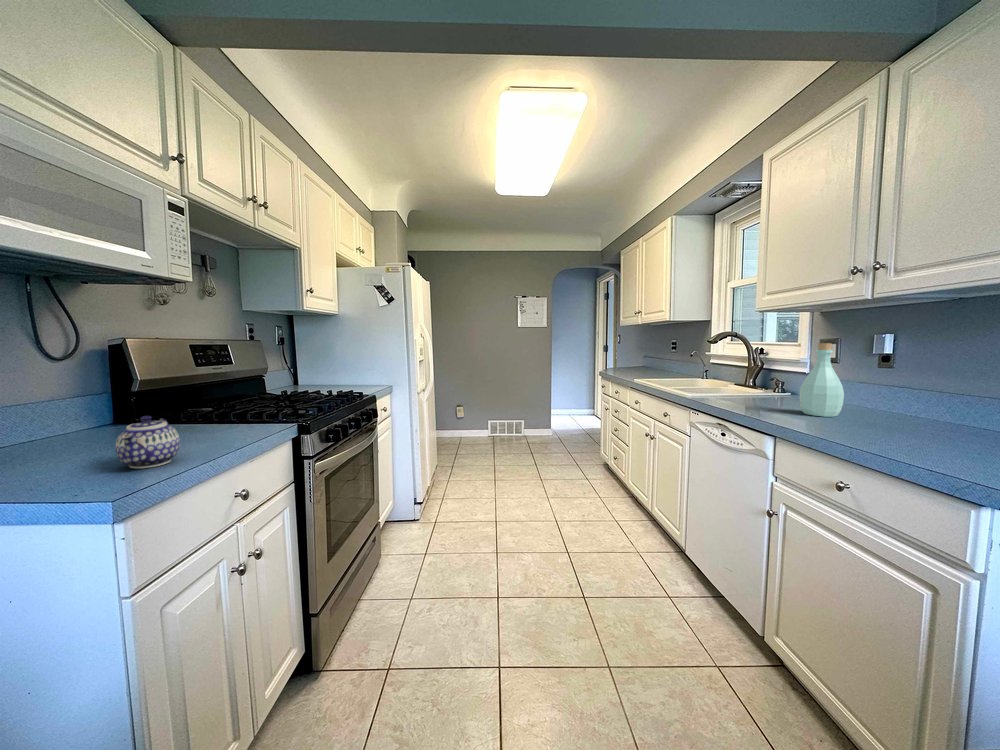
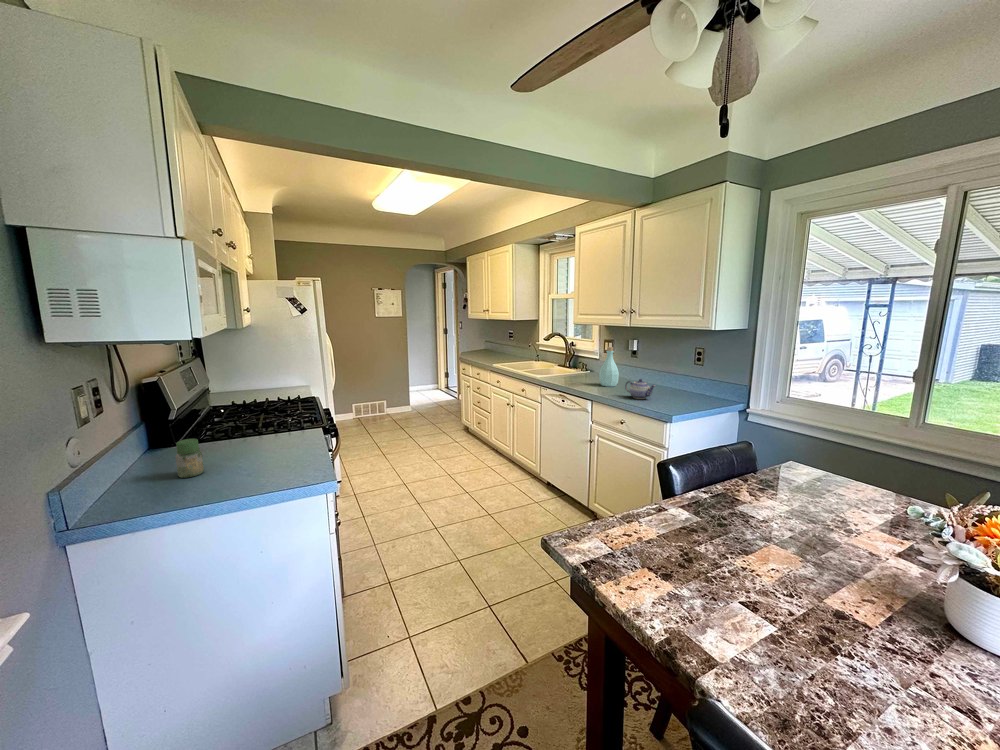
jar: none [46,411,89,462] -> present [175,439,204,478]
teapot: present [115,416,180,468] -> present [625,379,655,399]

